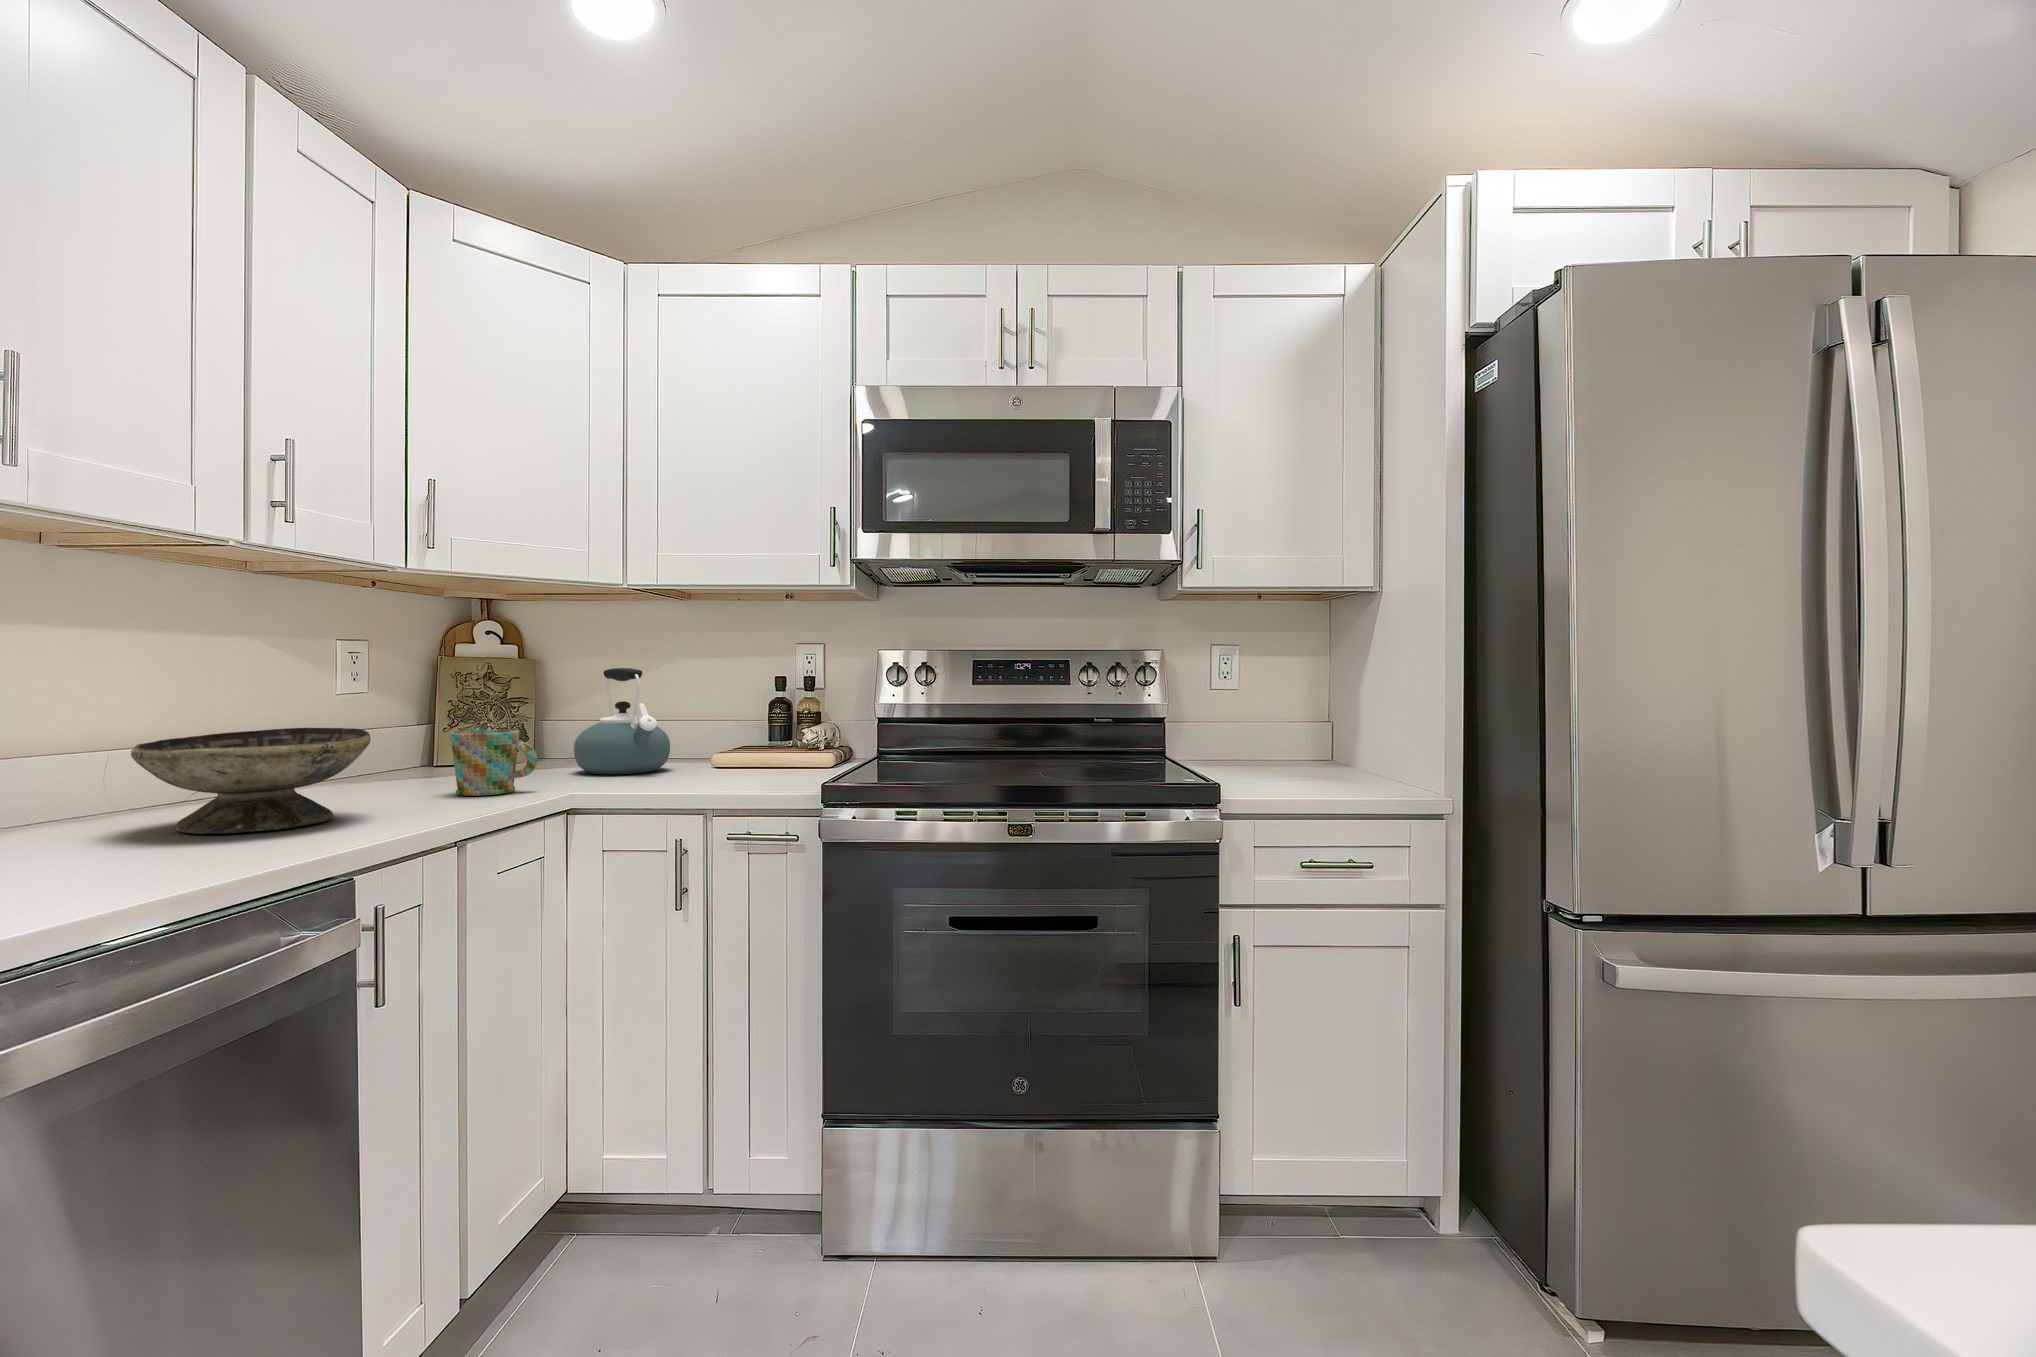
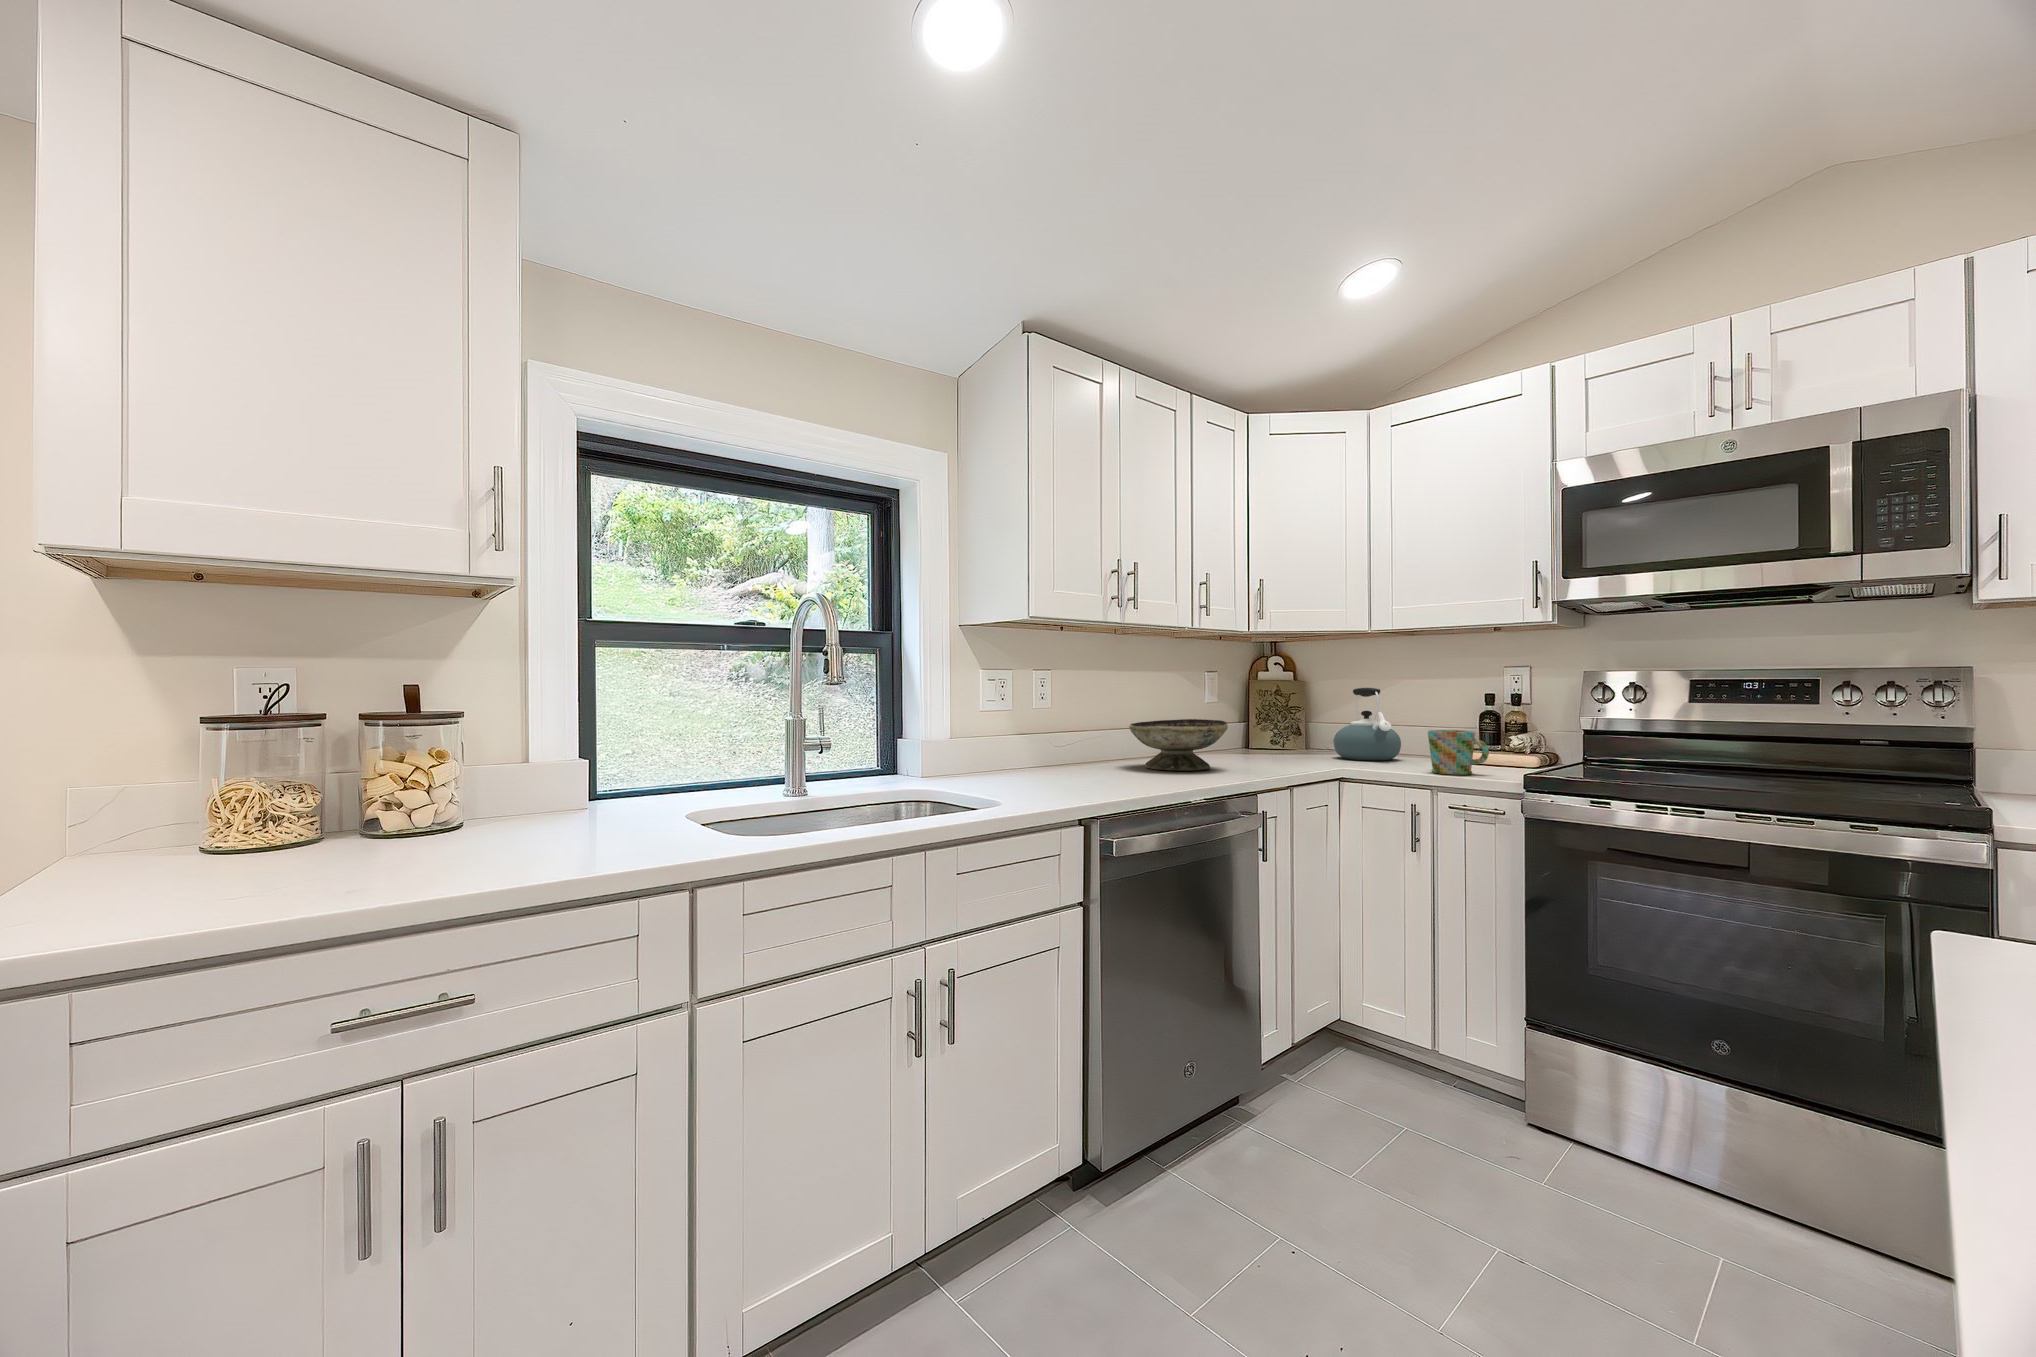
mug: present [450,730,537,796] -> present [1428,730,1489,775]

